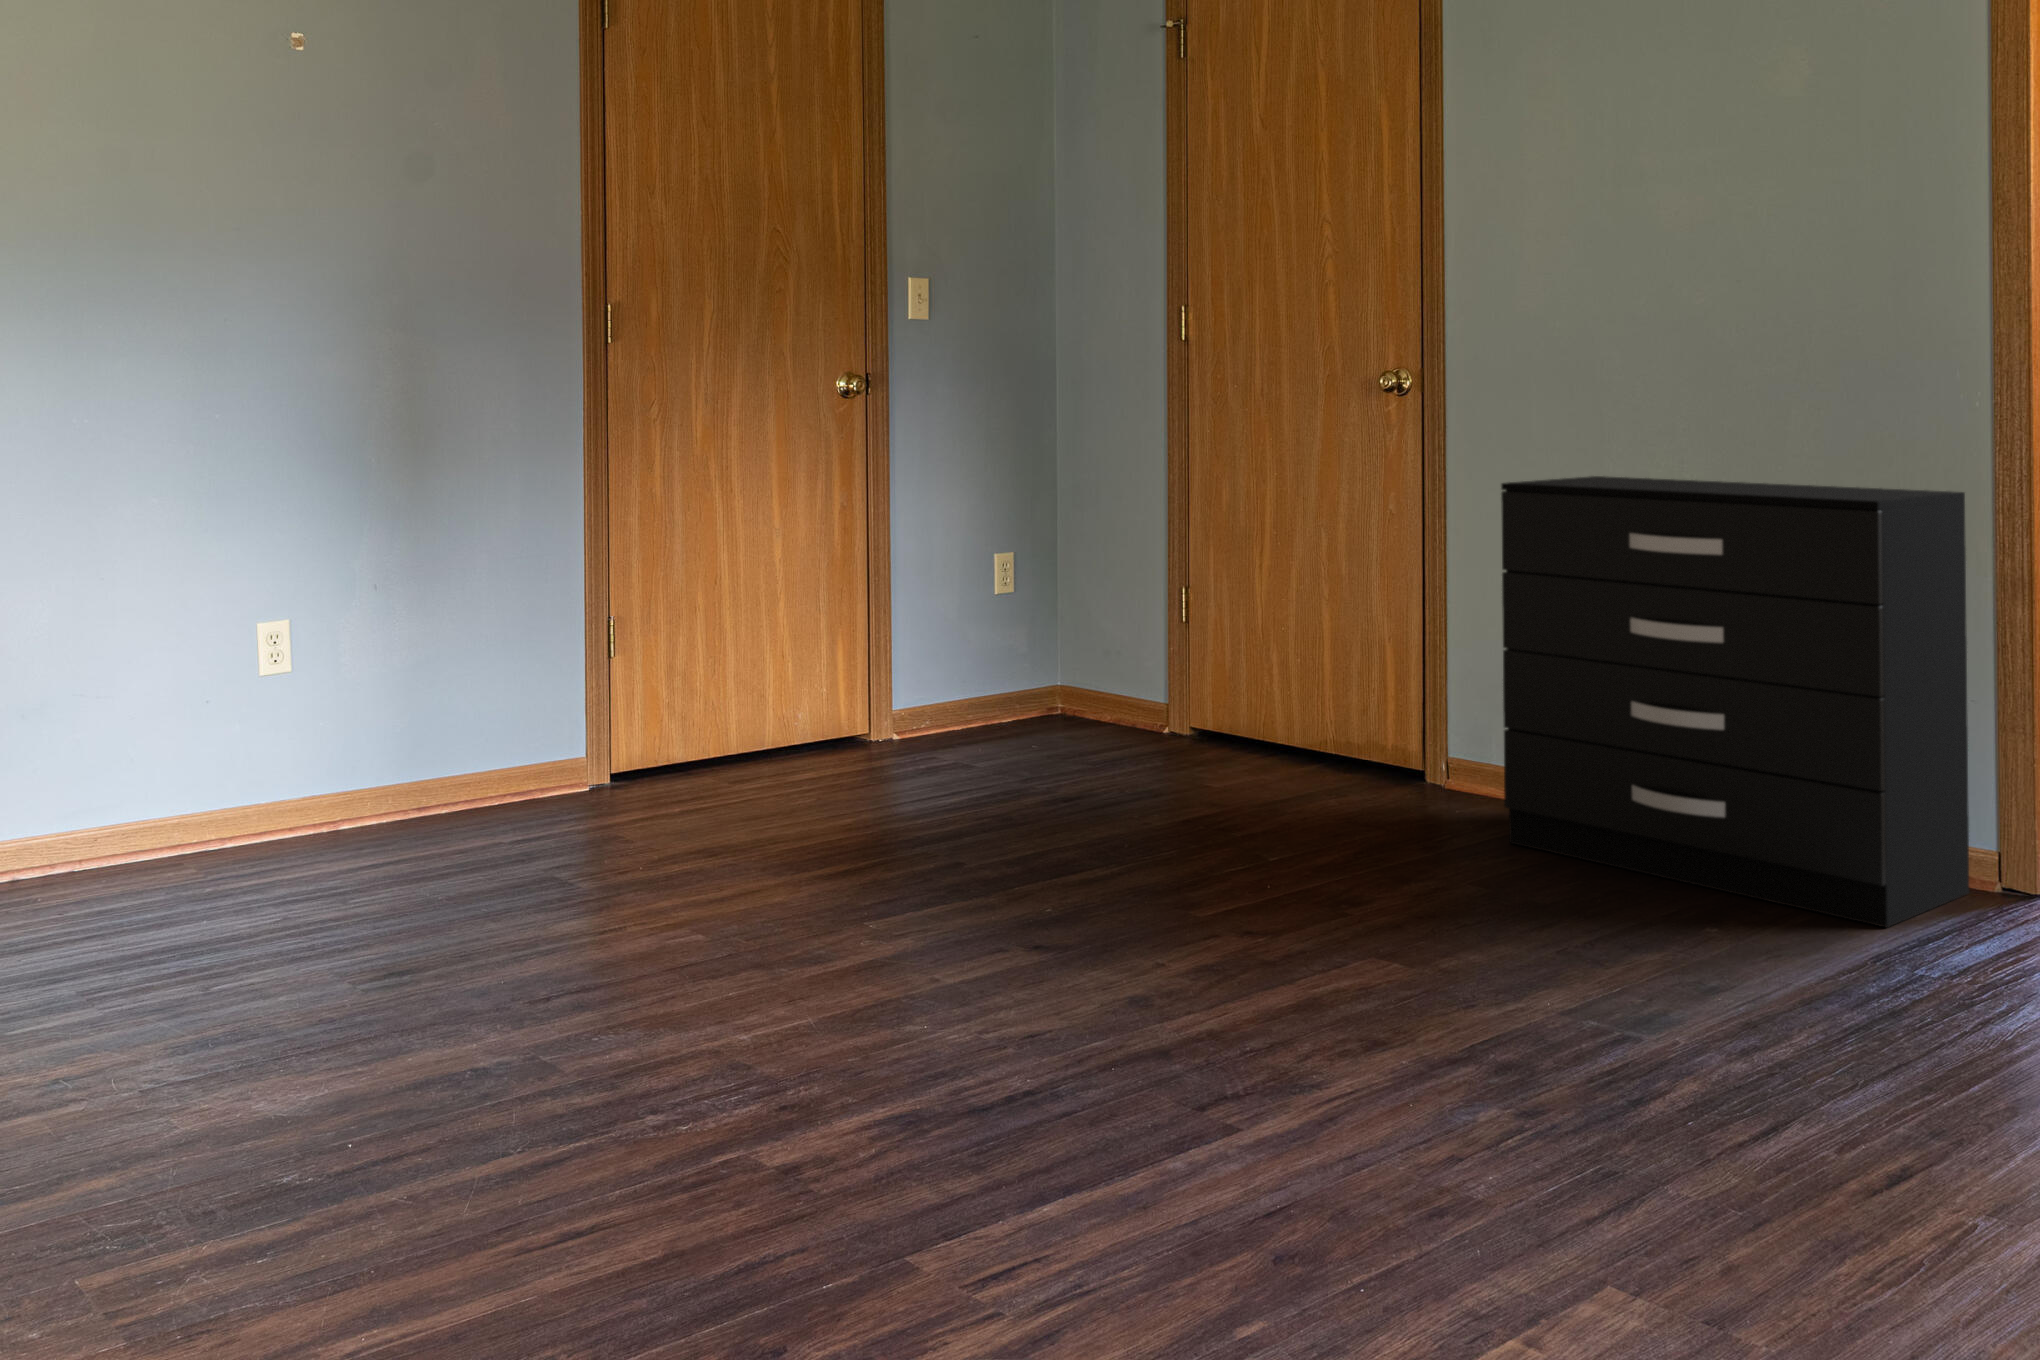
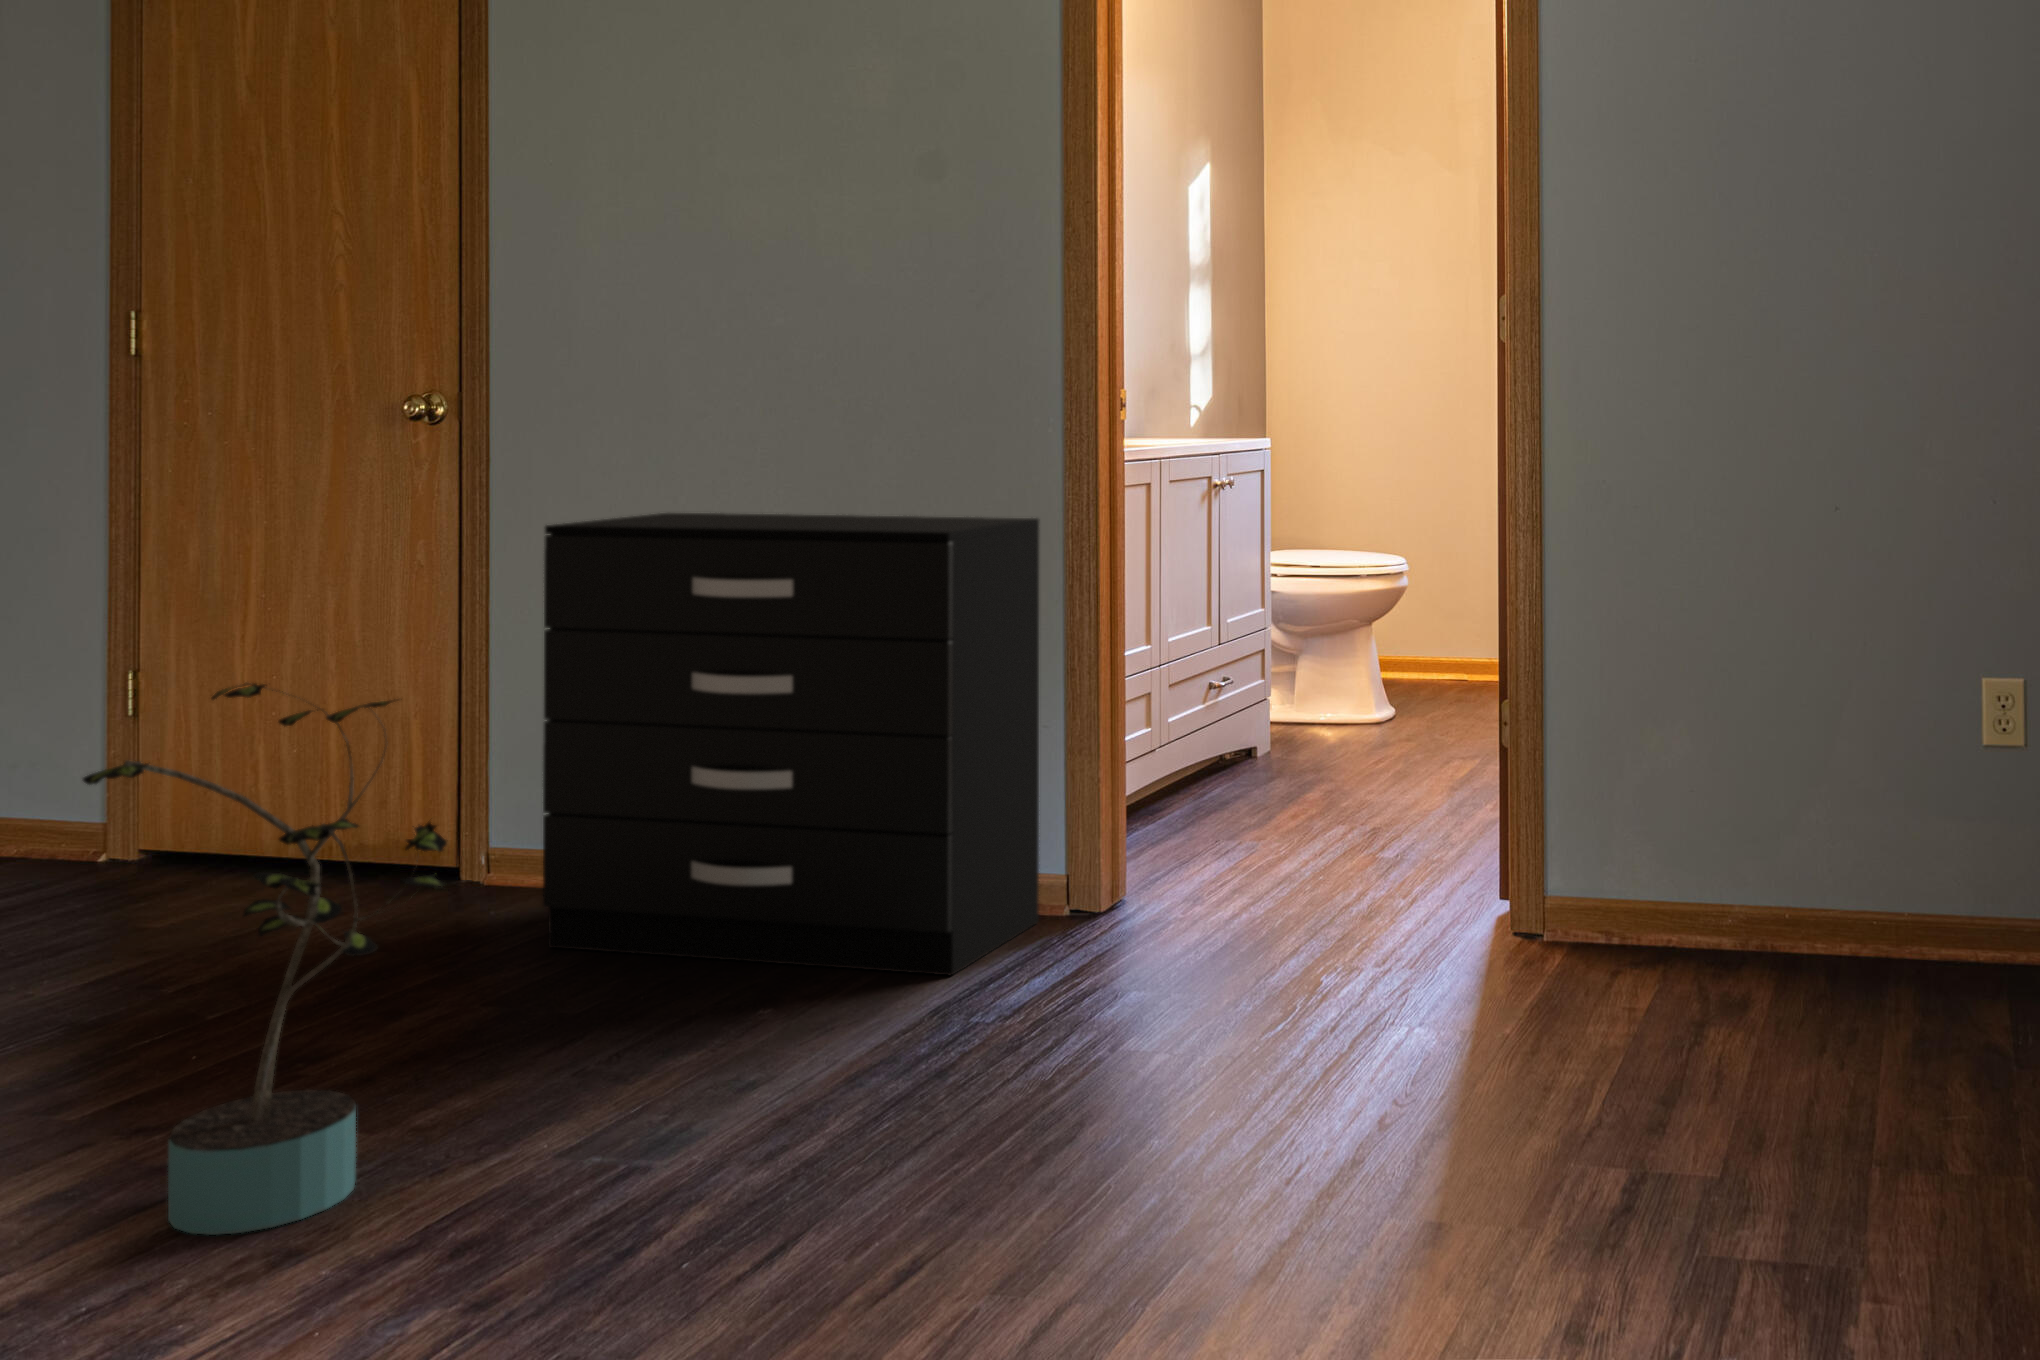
potted plant: none [1223,593,1473,1017] -> present [83,683,447,1235]

